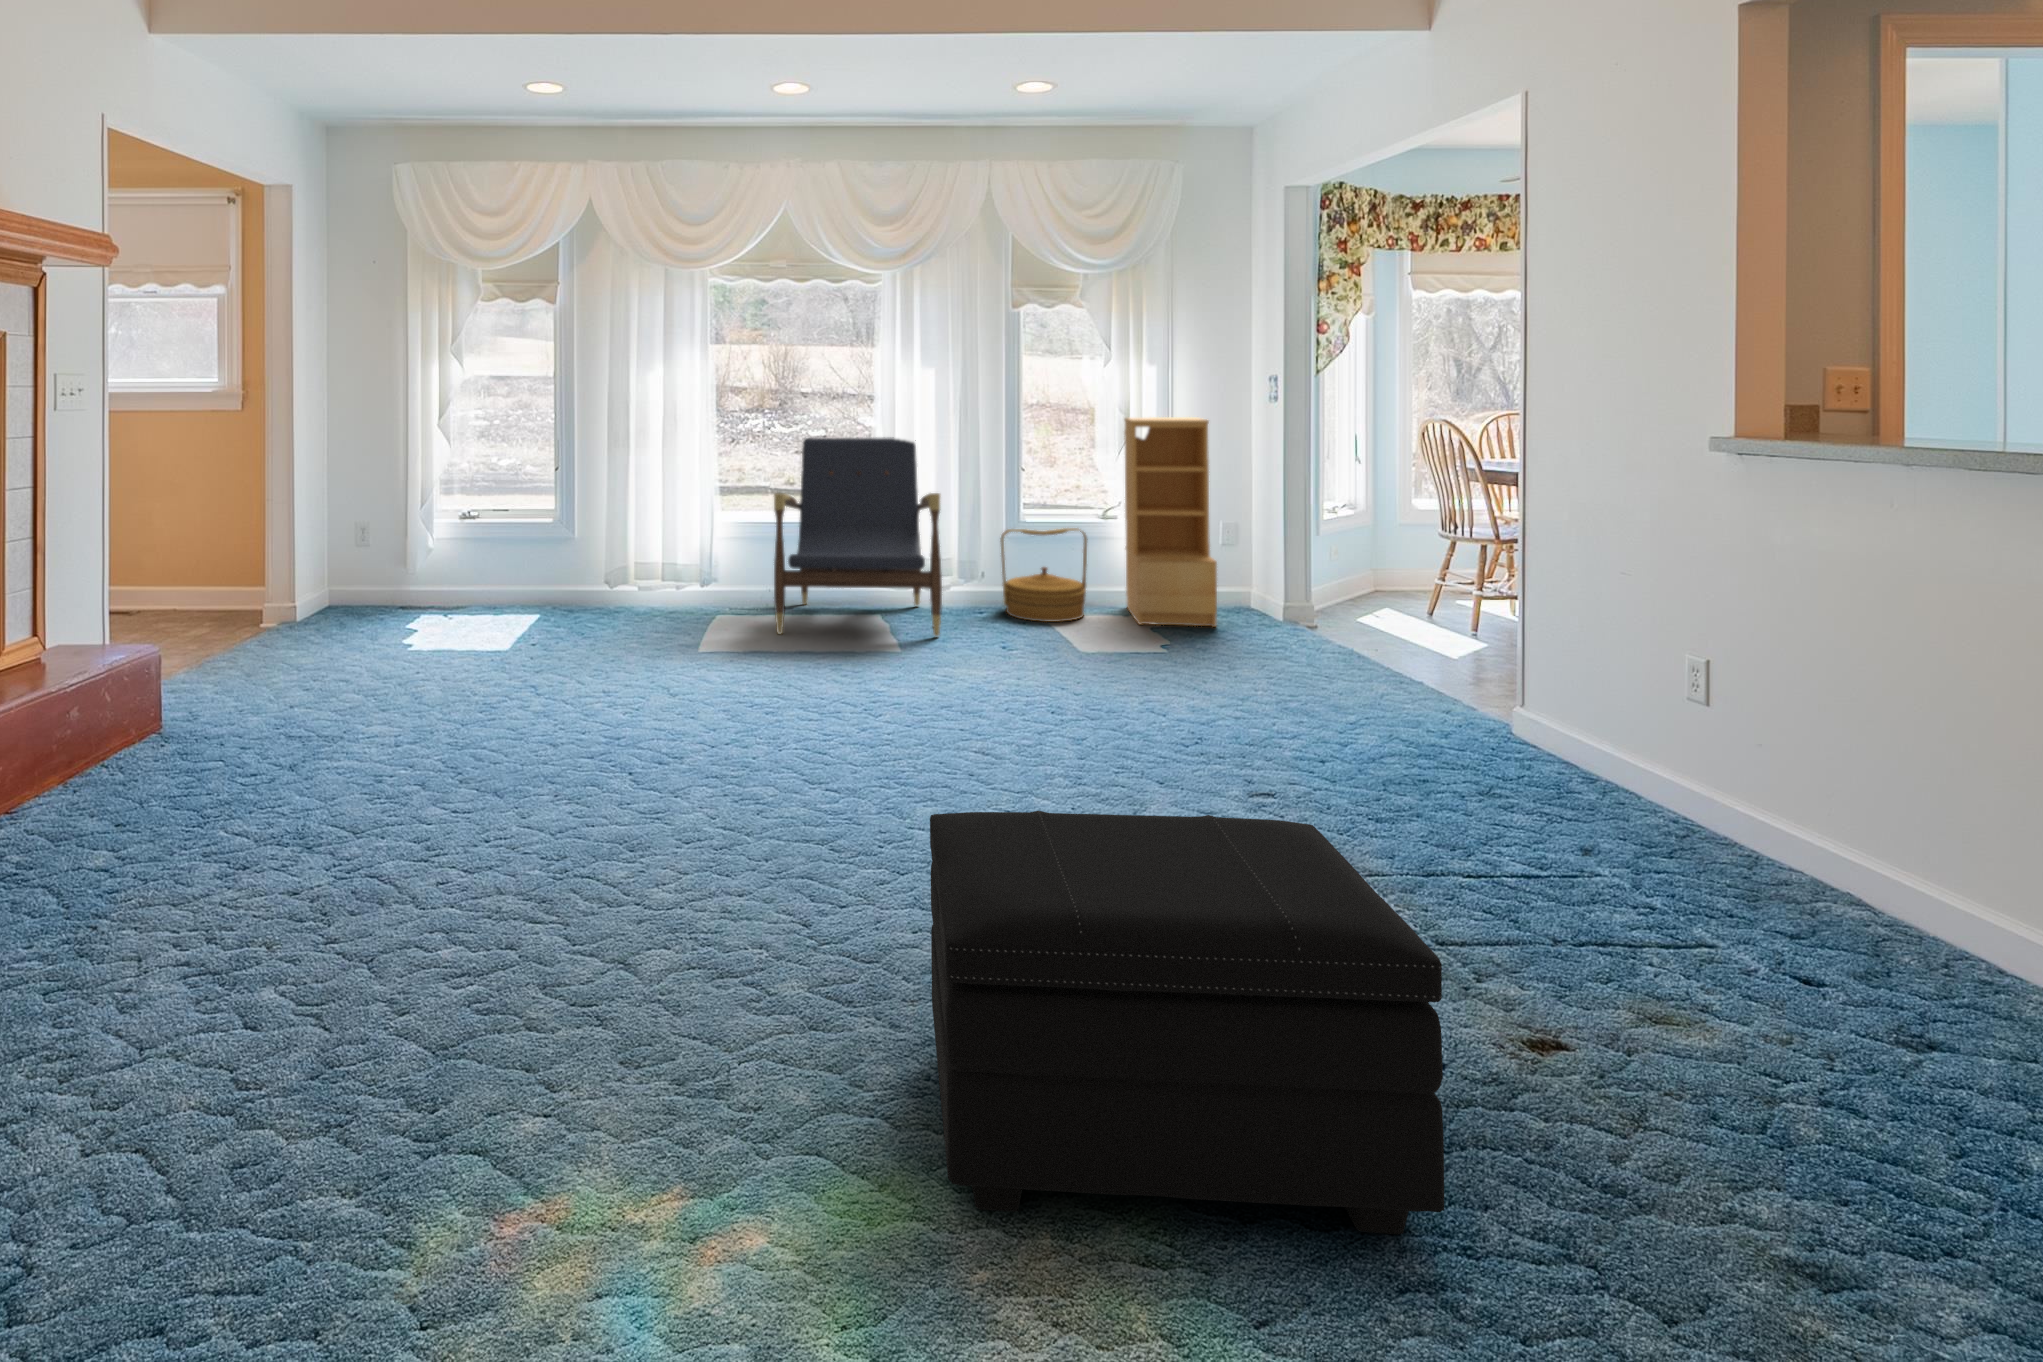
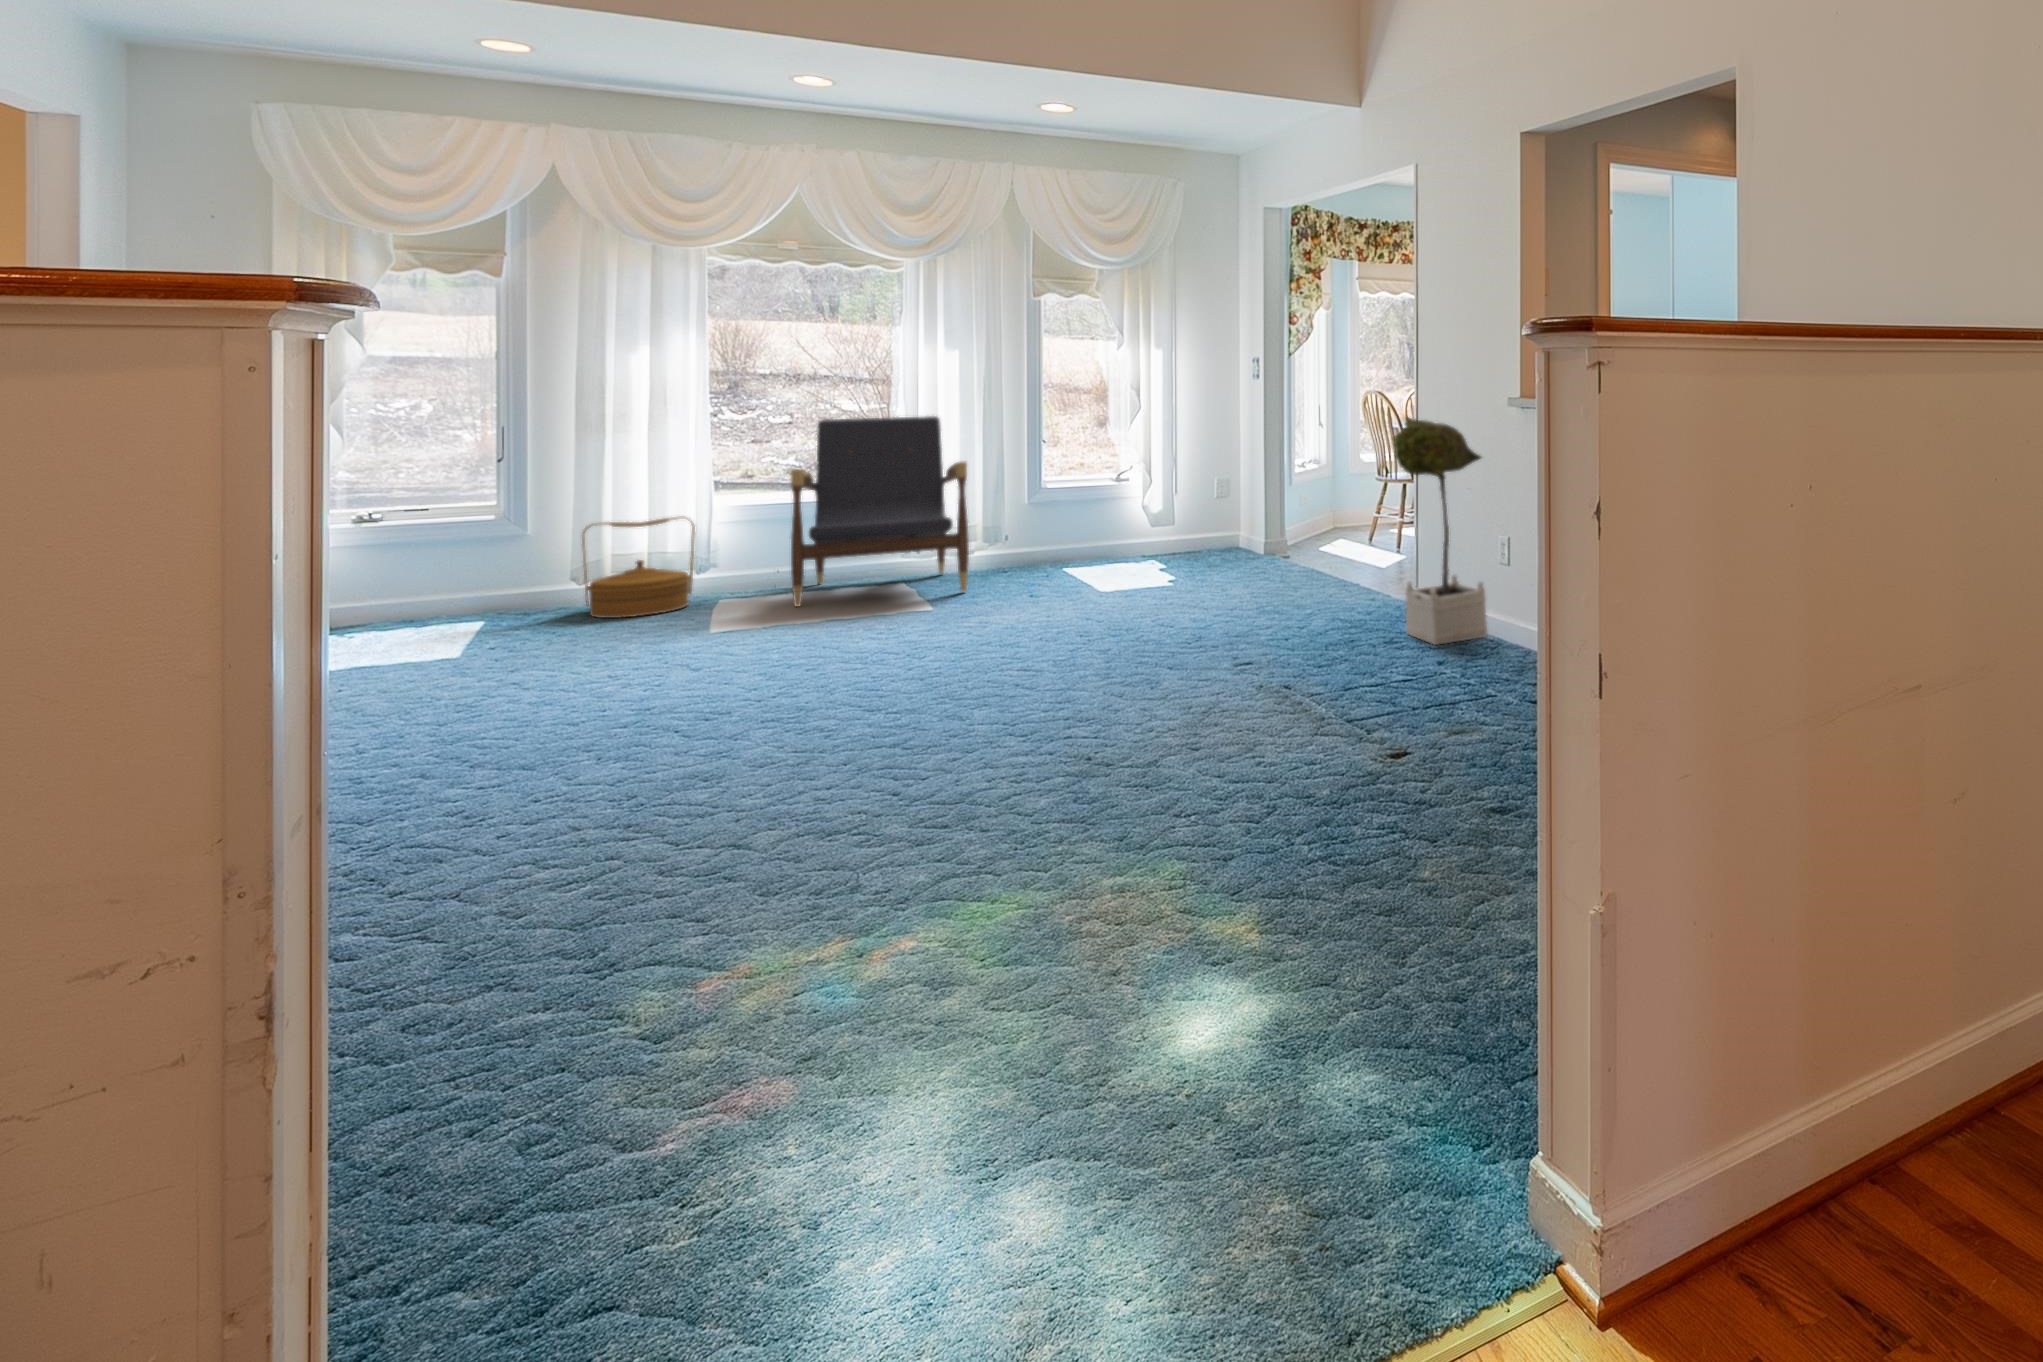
bookshelf: present [1124,417,1217,627] -> none [1136,393,1211,567]
potted tree: none [1531,490,1723,868] -> present [1393,417,1487,645]
woven basket: present [1000,528,1088,622] -> present [582,516,695,618]
footstool: present [930,811,1444,1234] -> none [980,602,1285,835]

